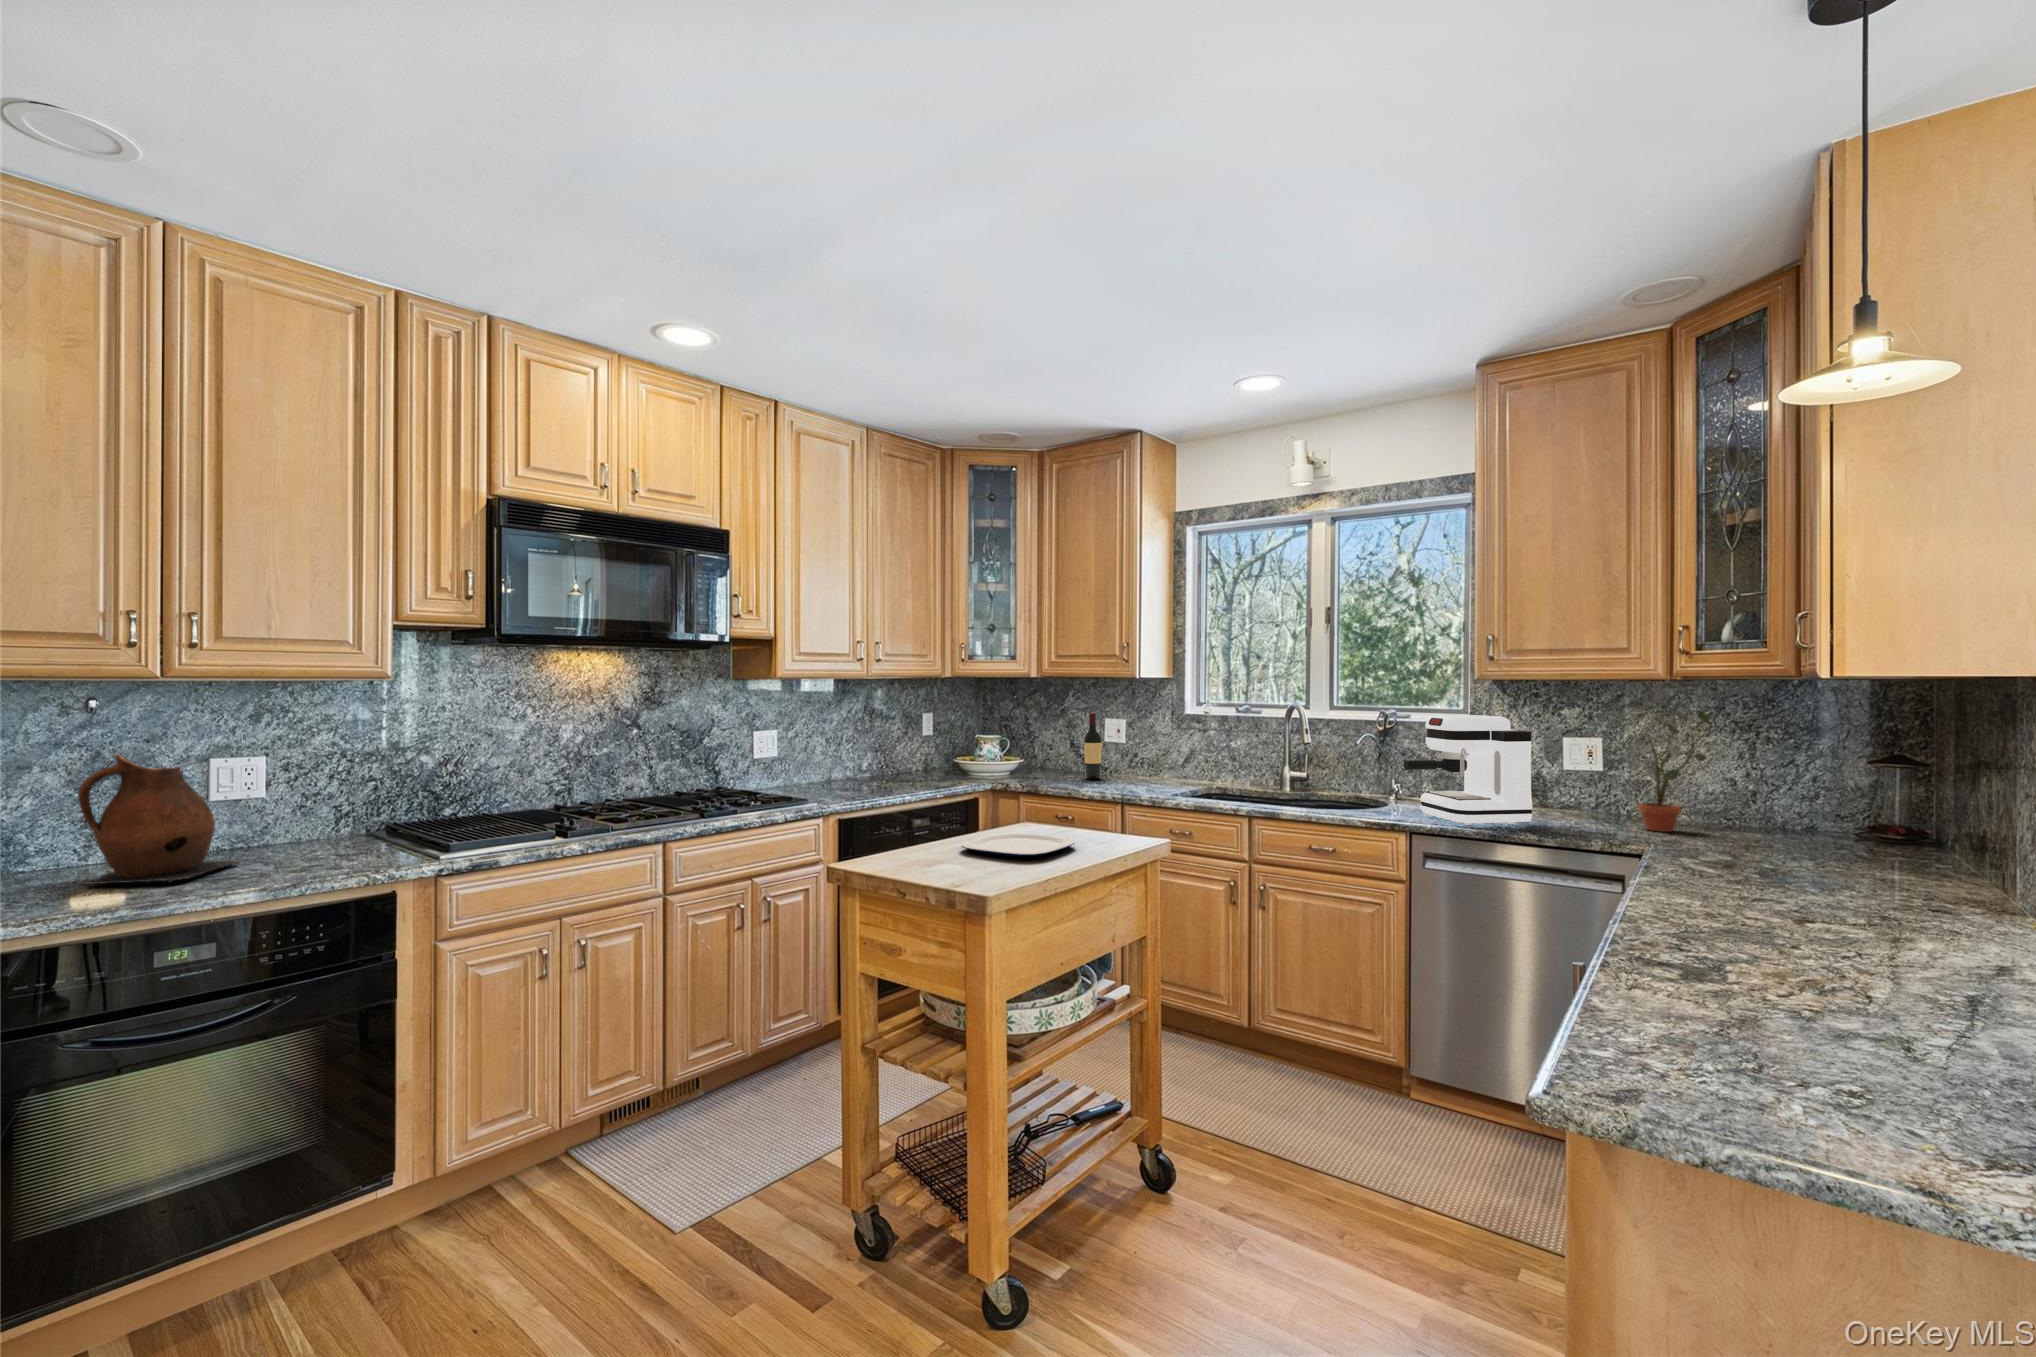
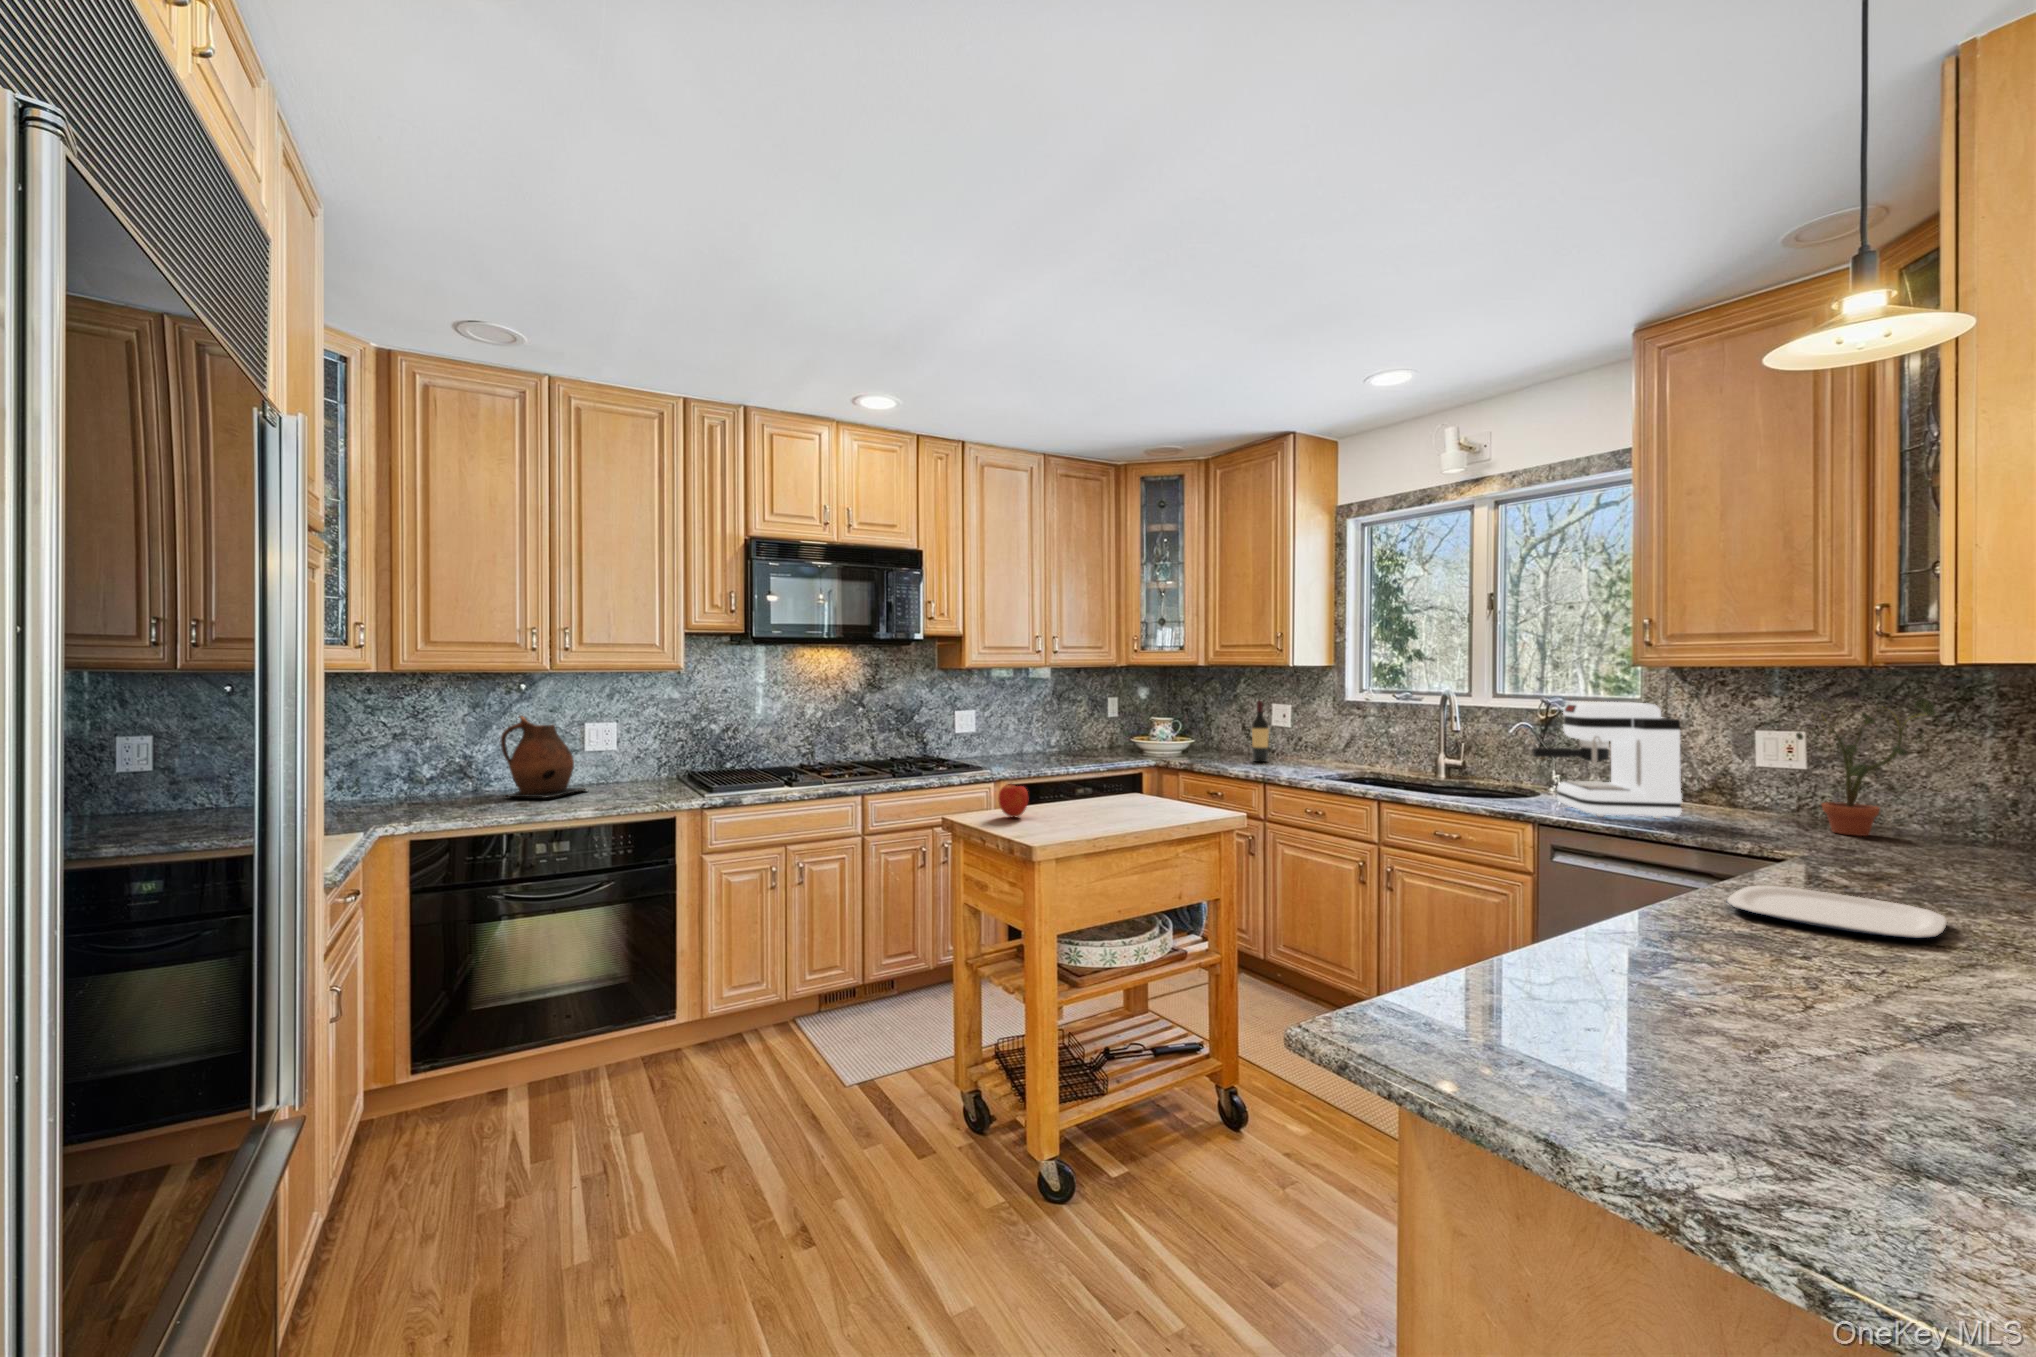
apple: none [910,823,946,865] -> present [999,784,1028,818]
plate: present [961,833,1075,856] -> present [1727,886,1947,939]

